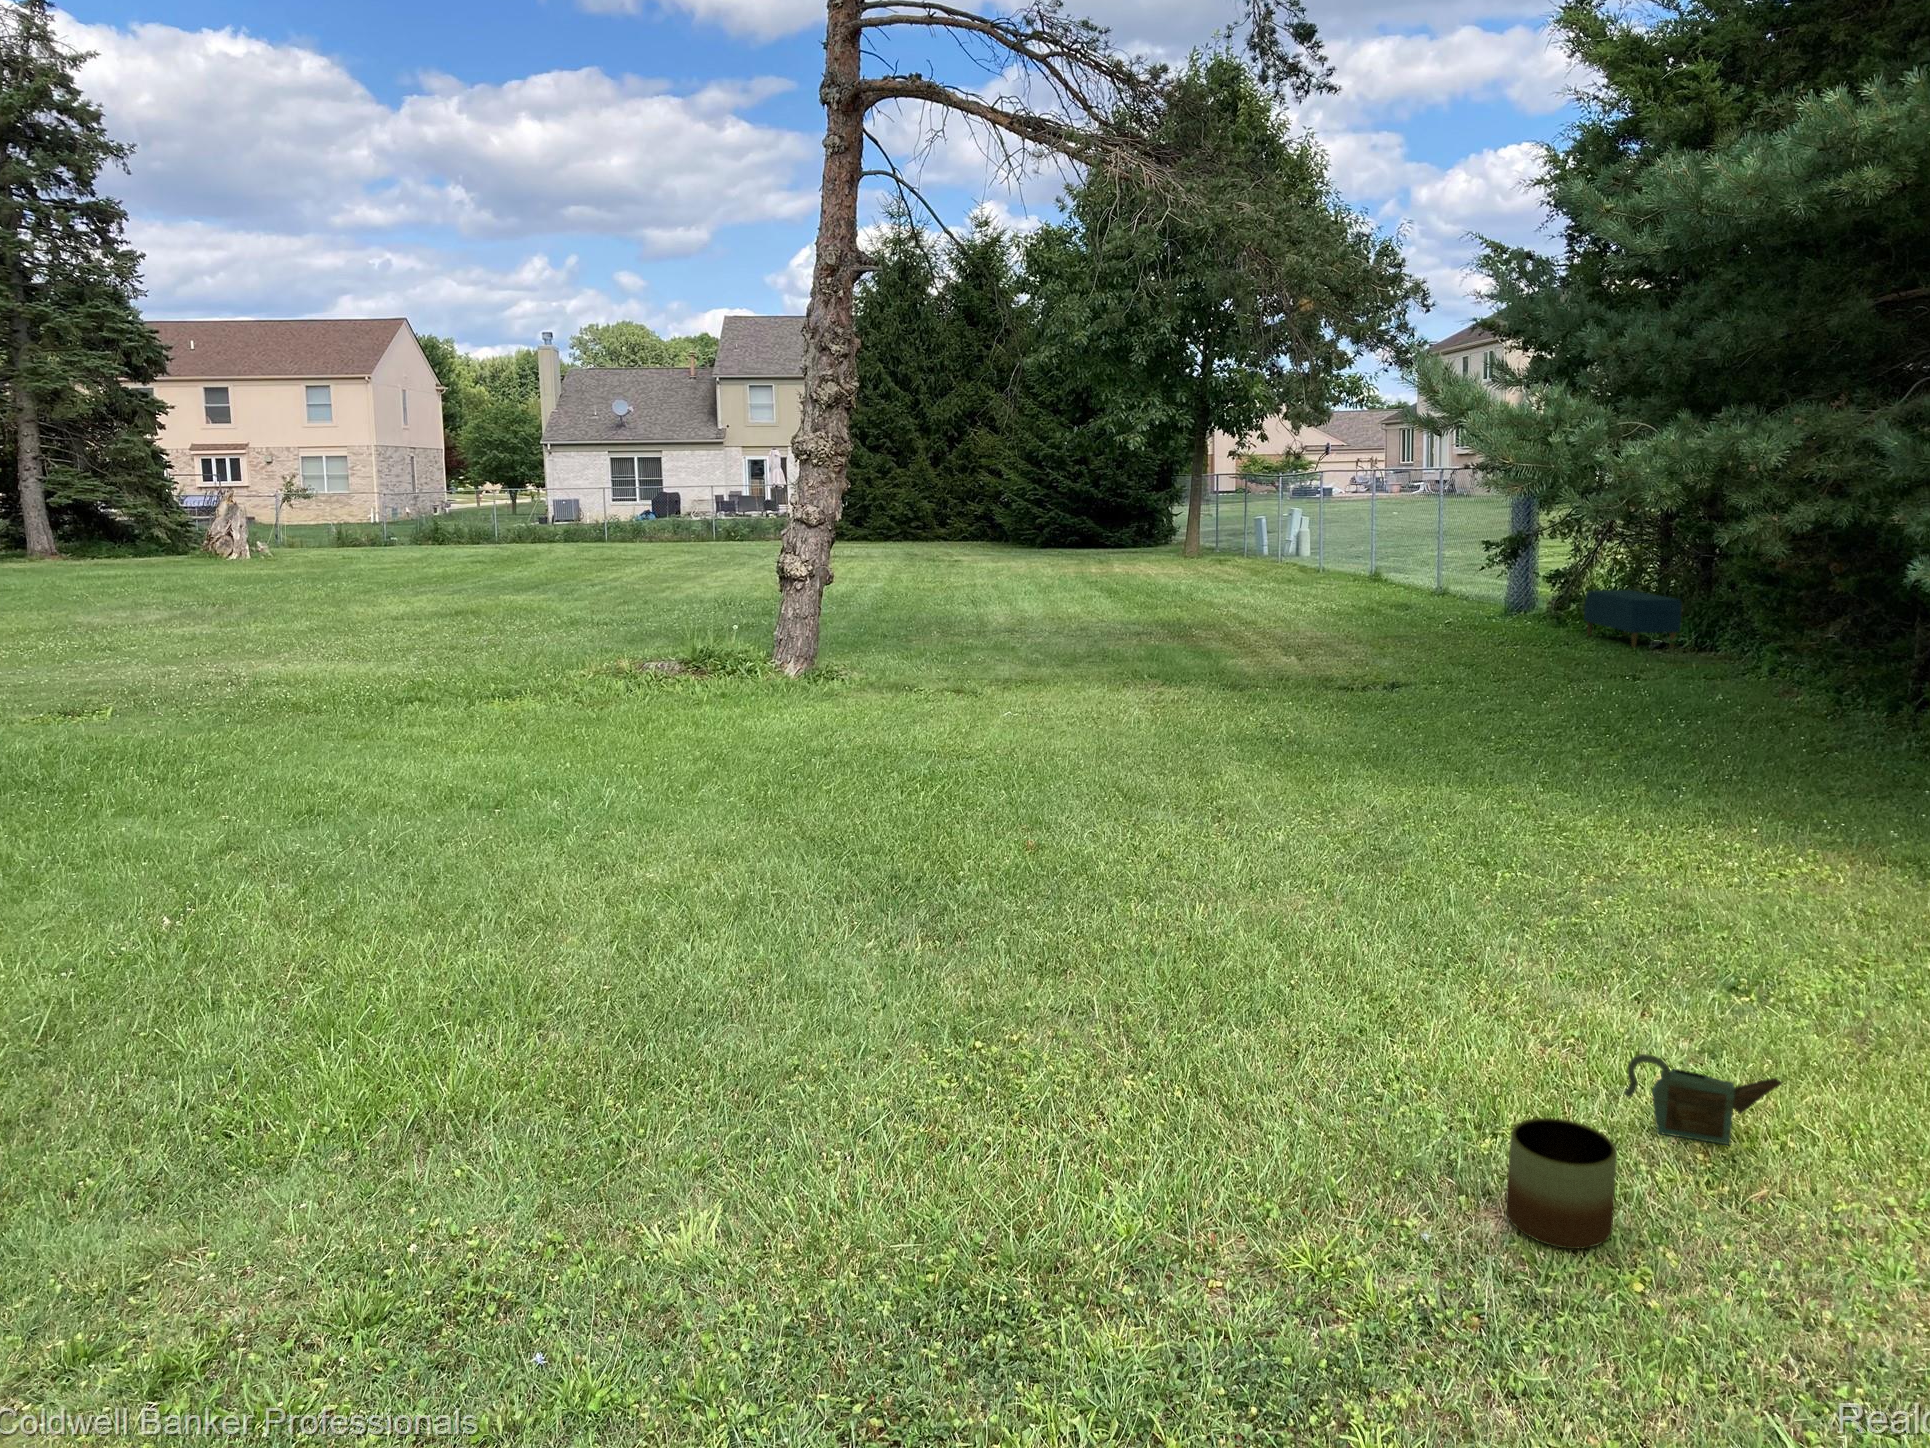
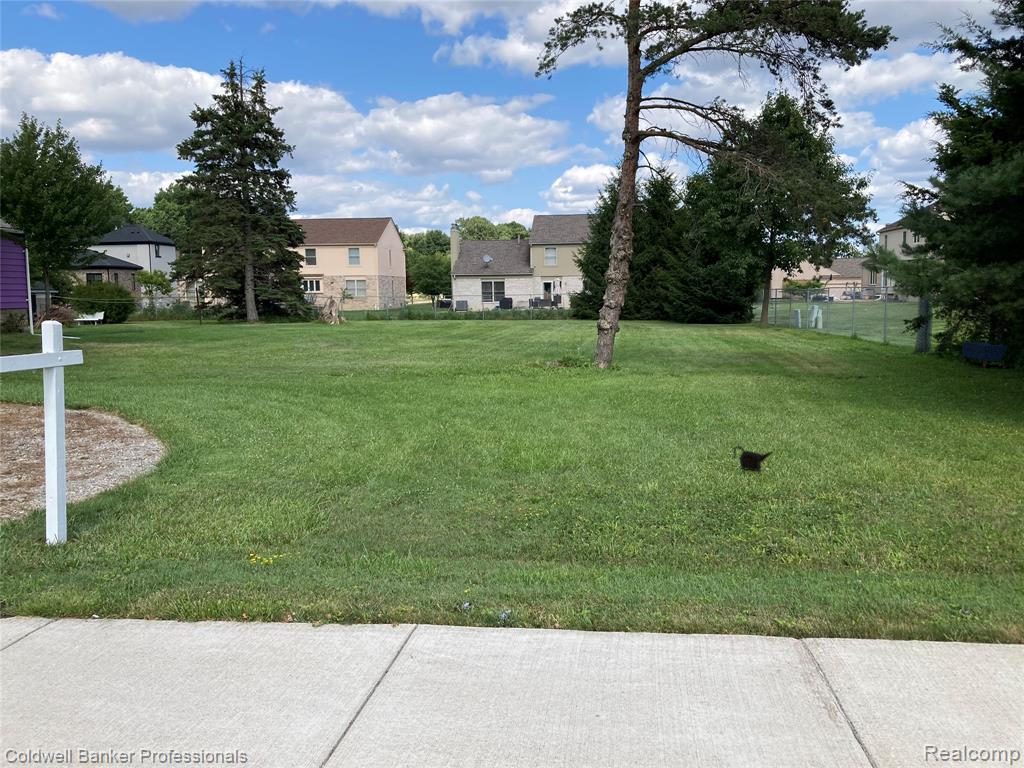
watering can: present [1624,1054,1782,1145] -> present [733,446,772,471]
planter: present [1506,1118,1617,1249] -> none [859,452,889,480]

